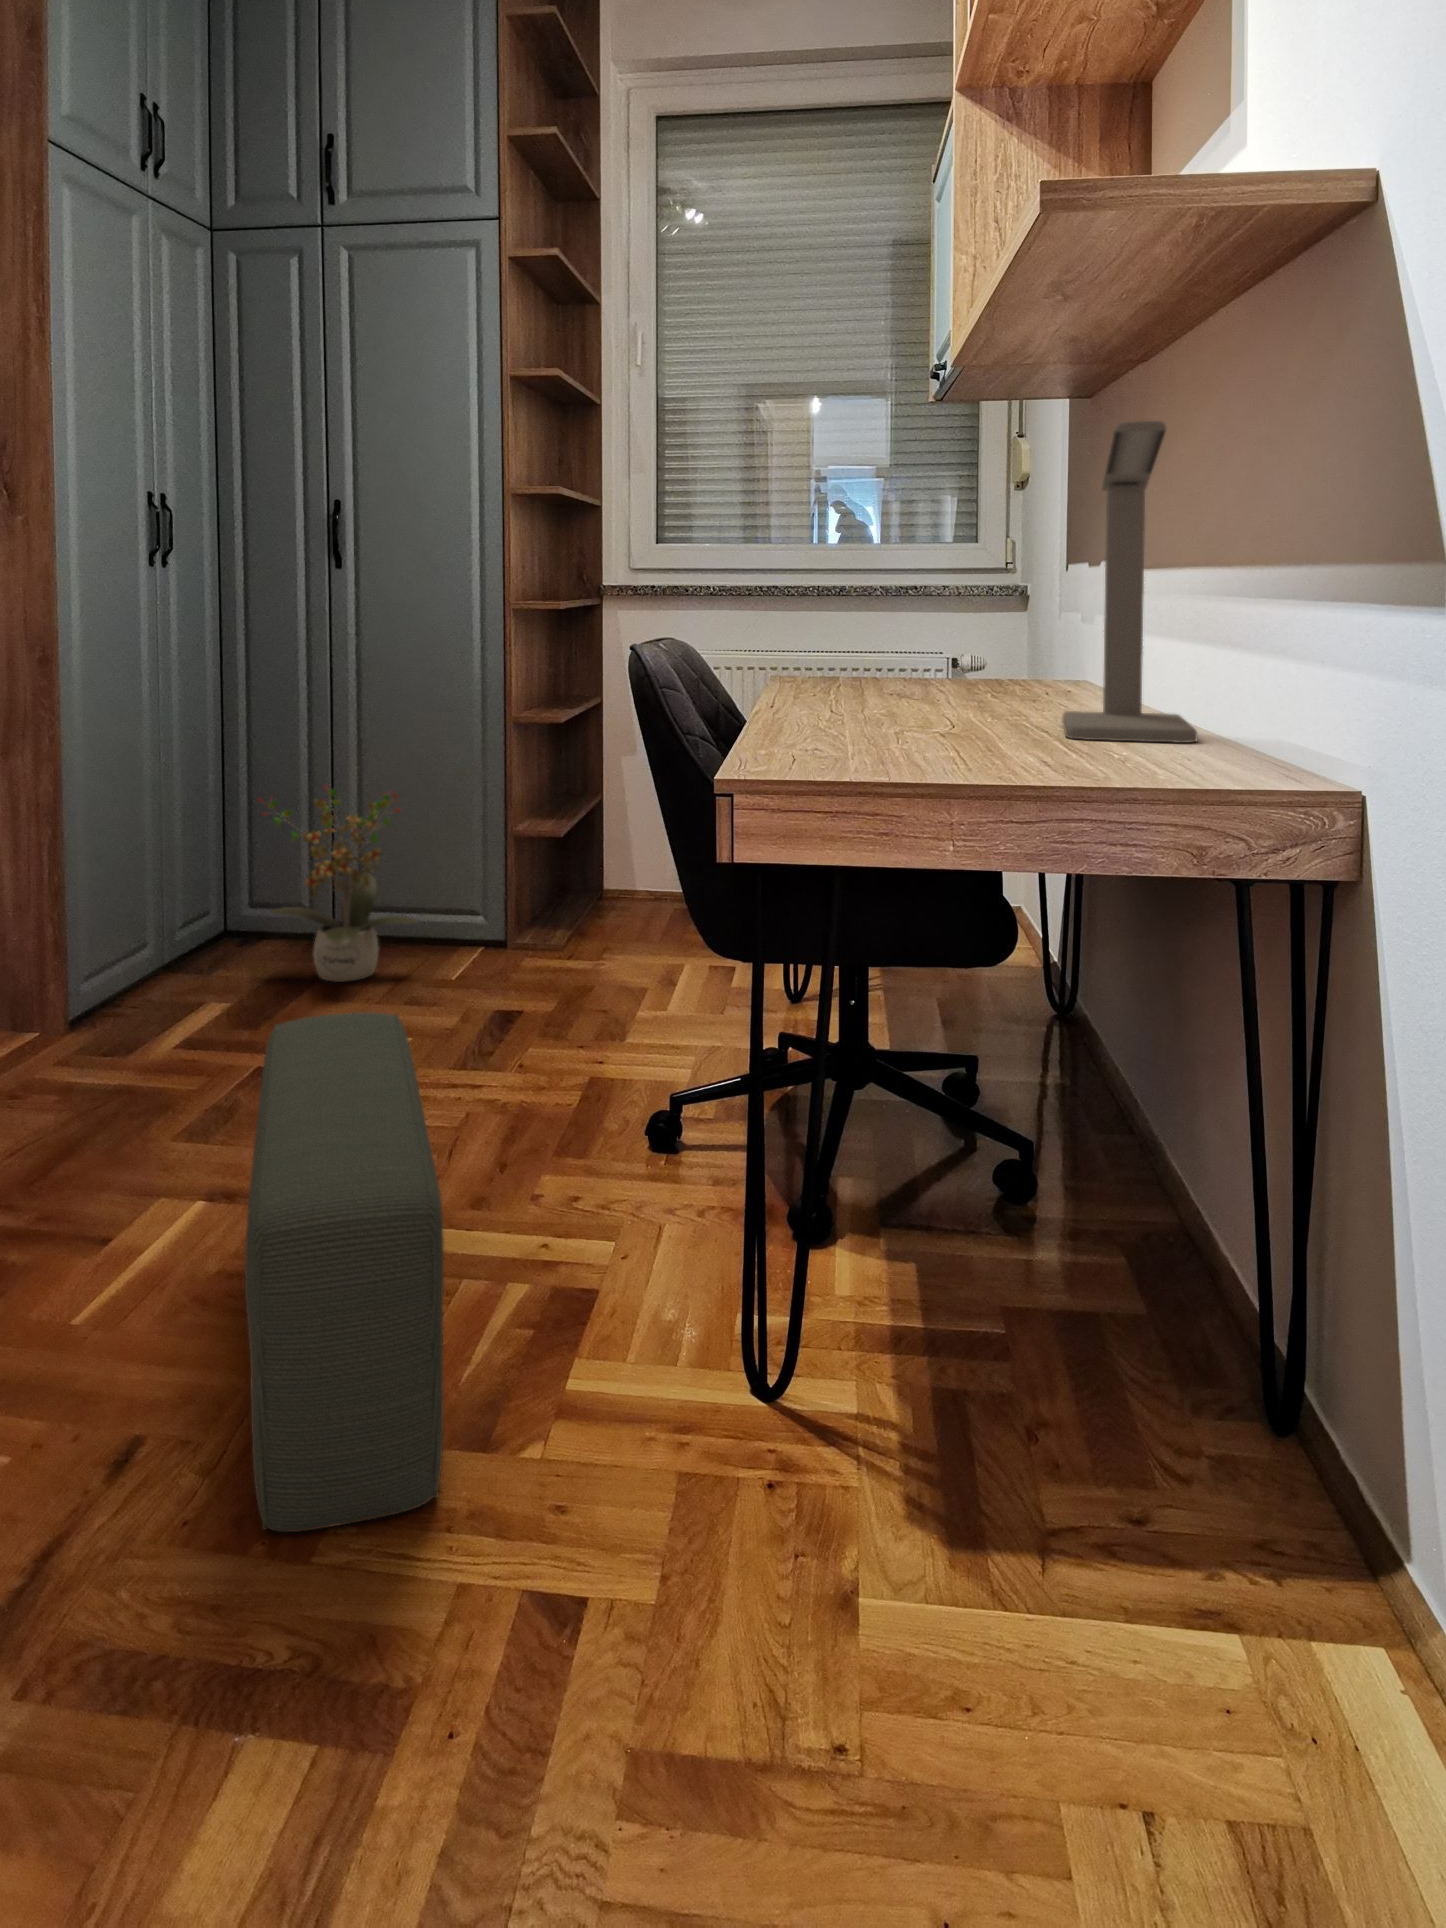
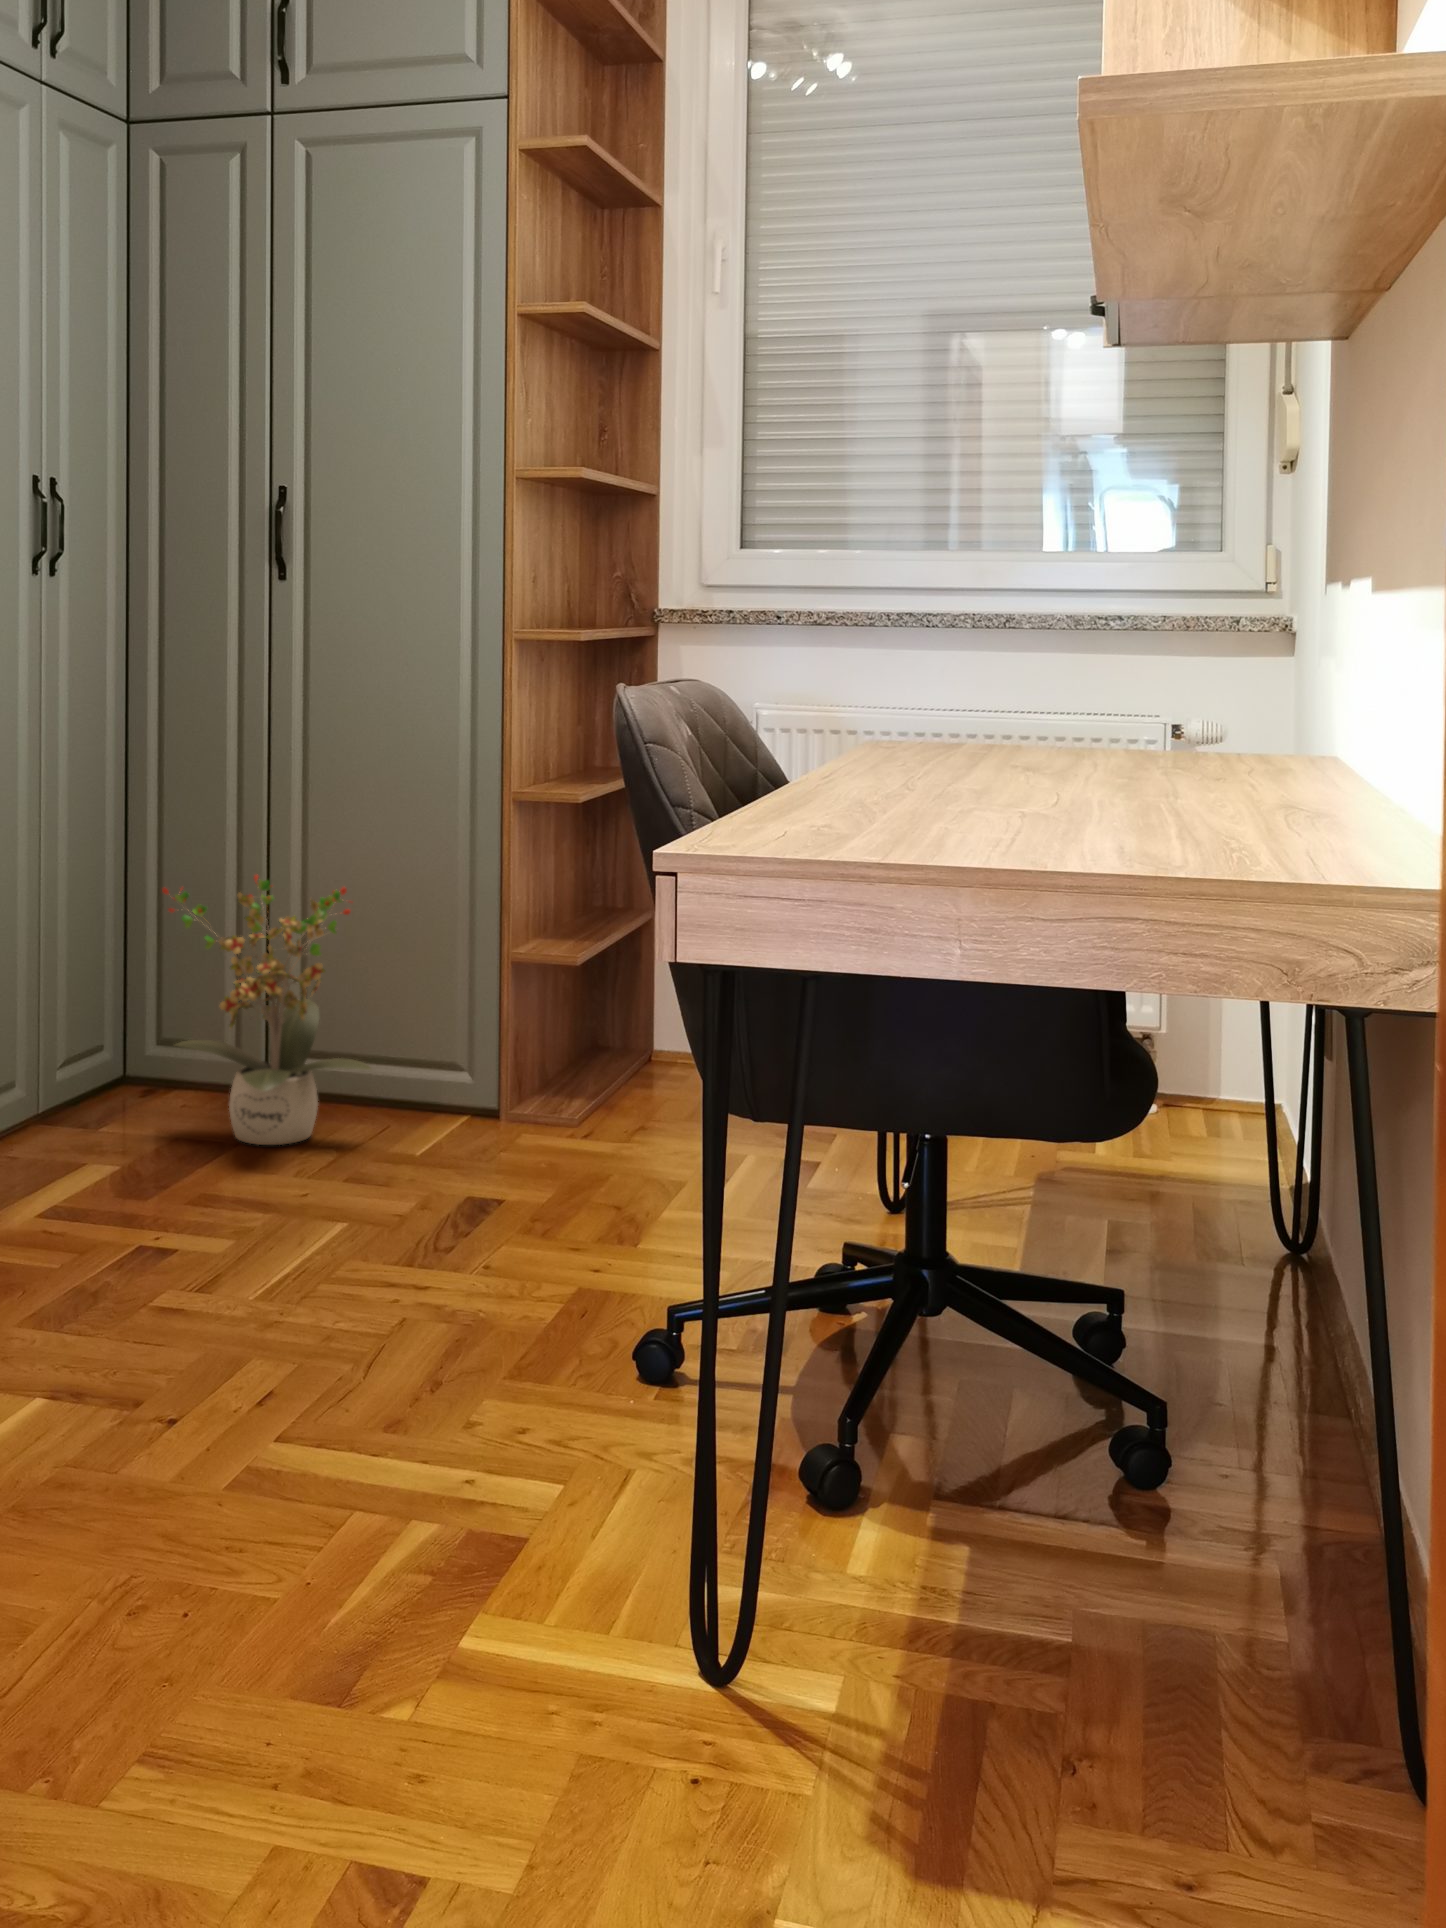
desk lamp: present [1062,421,1198,743] -> none [1185,368,1377,819]
pouf: present [245,1012,444,1532] -> none [35,1152,297,1769]

